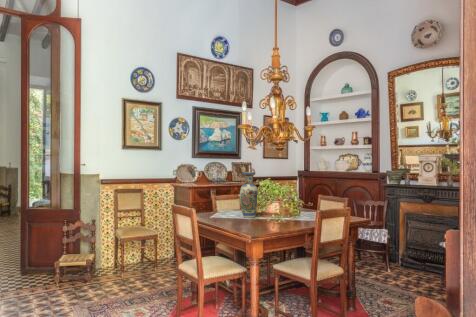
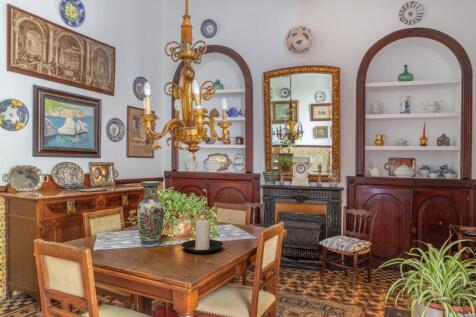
candle holder: none [265,199,295,223] -> present [182,220,223,254]

